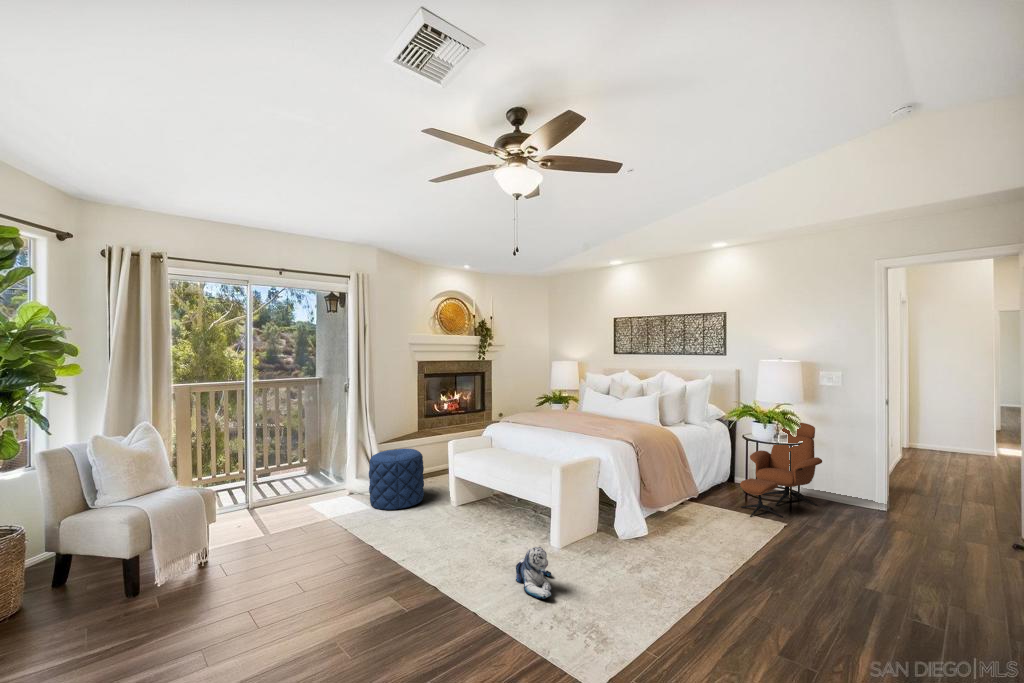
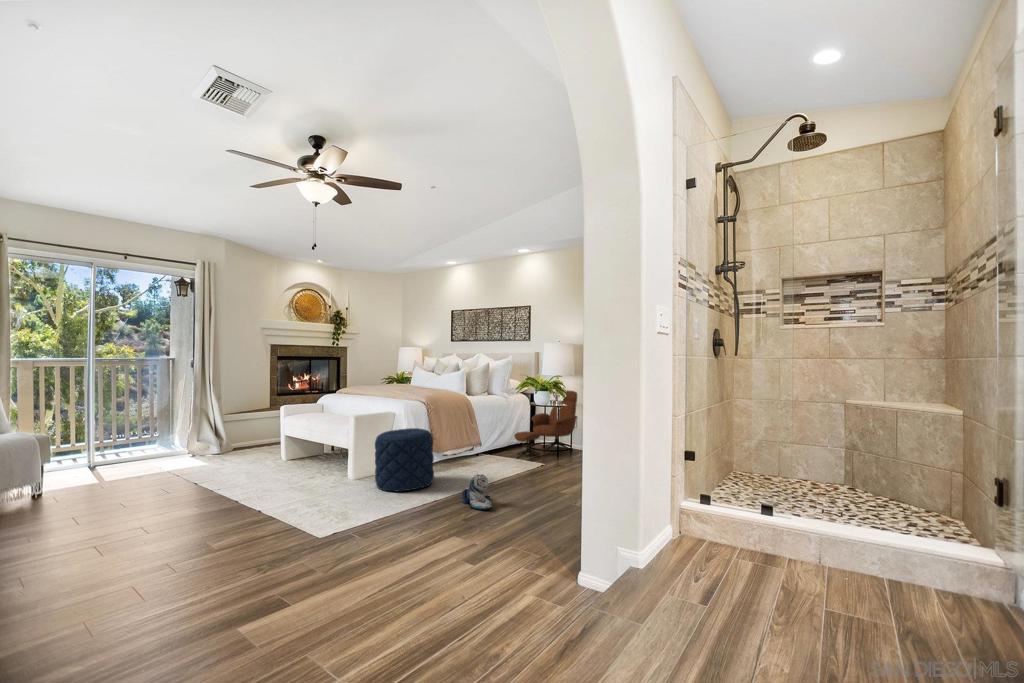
pouf: present [369,449,424,510] -> present [375,428,434,491]
plush toy: present [516,547,551,599] -> present [462,475,492,510]

